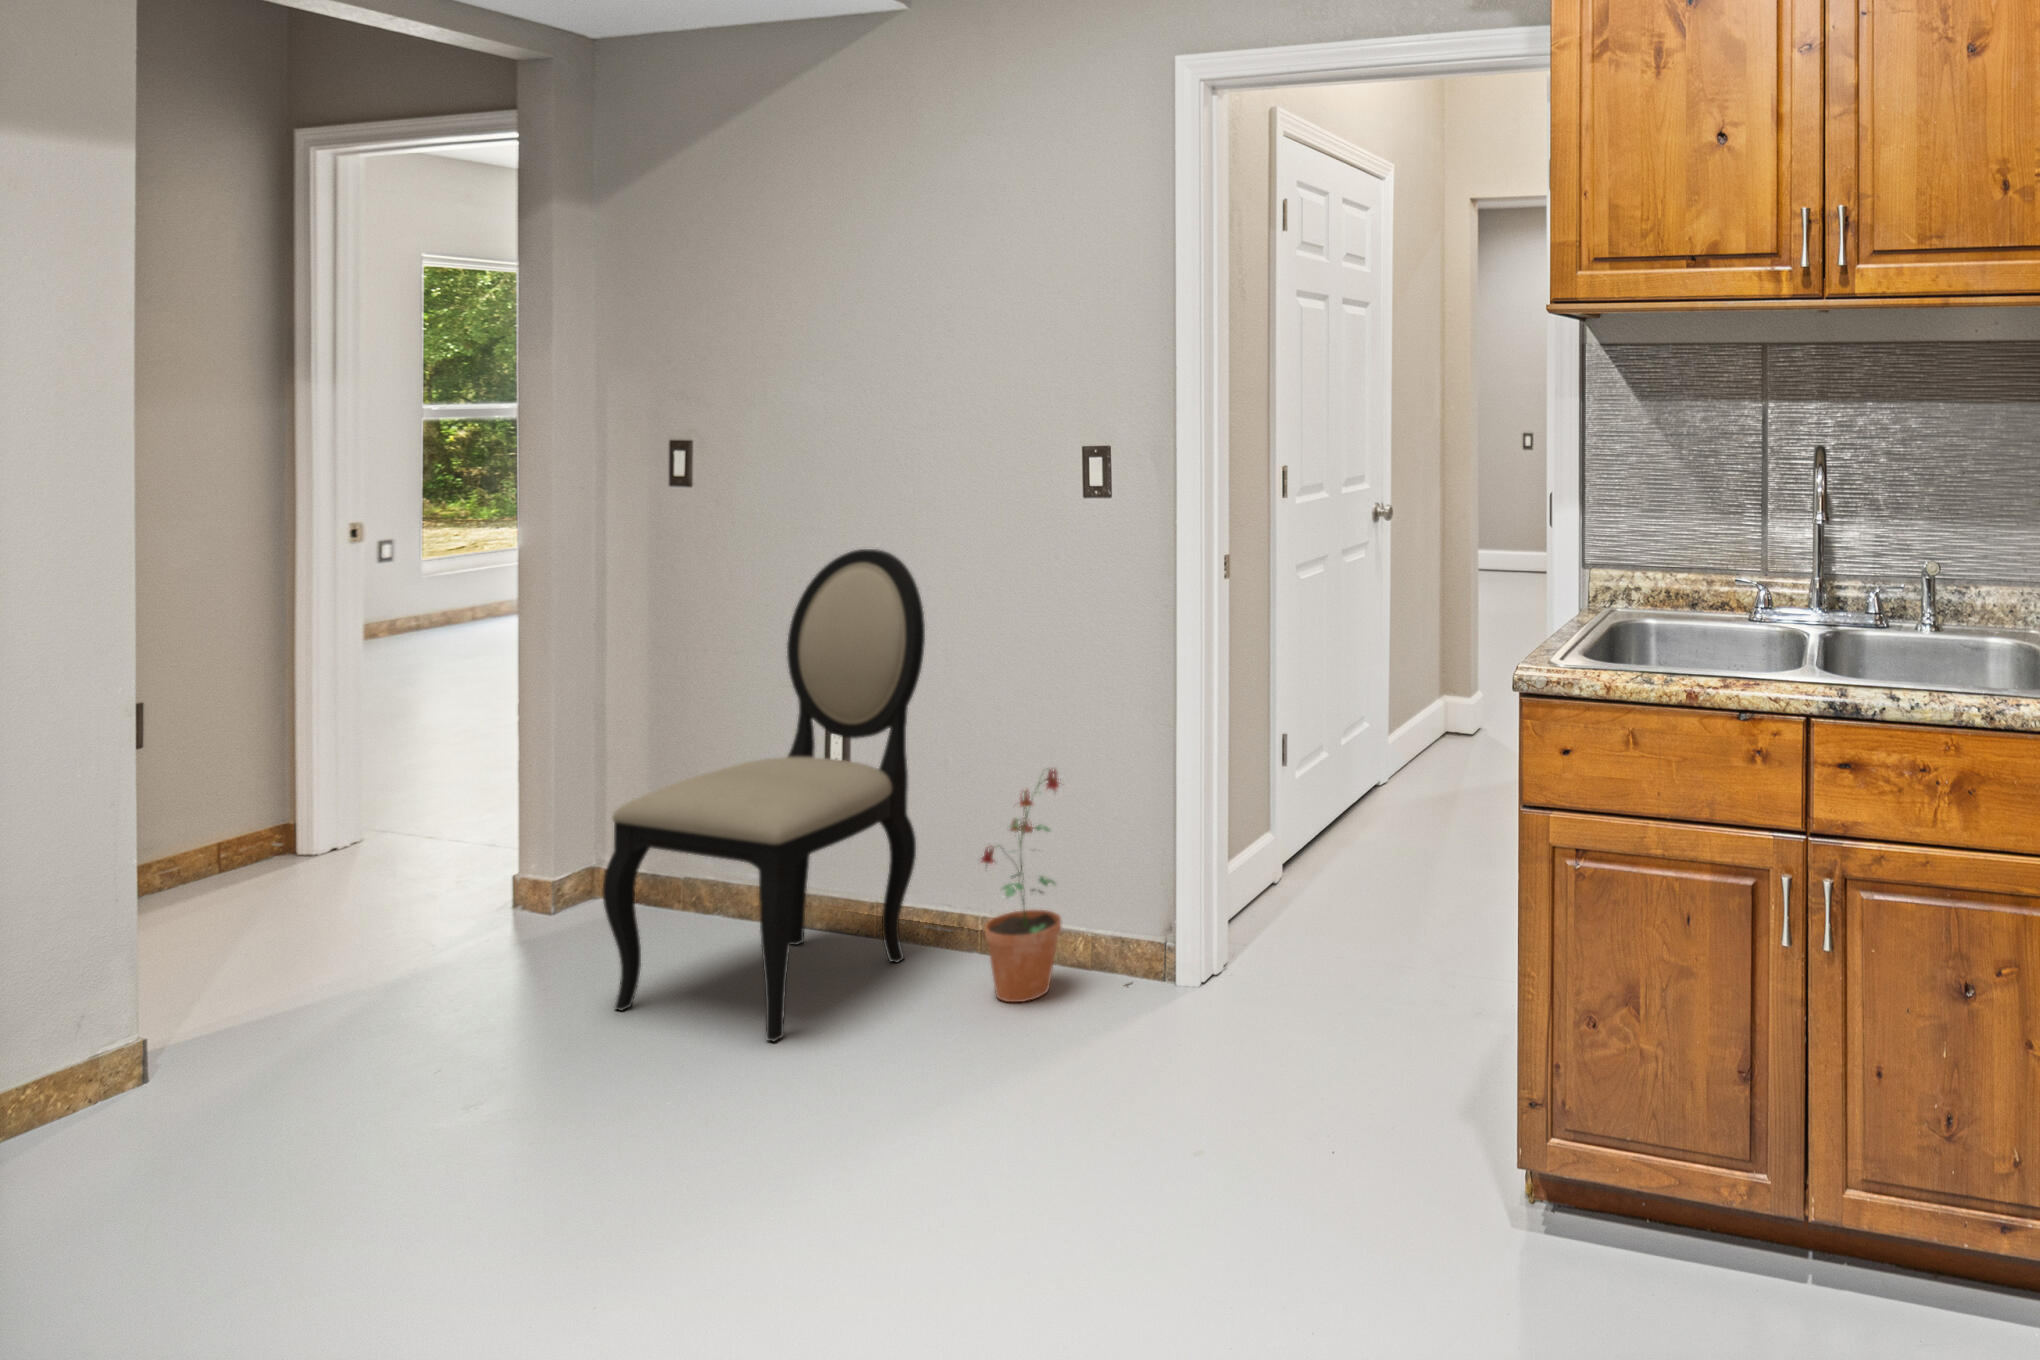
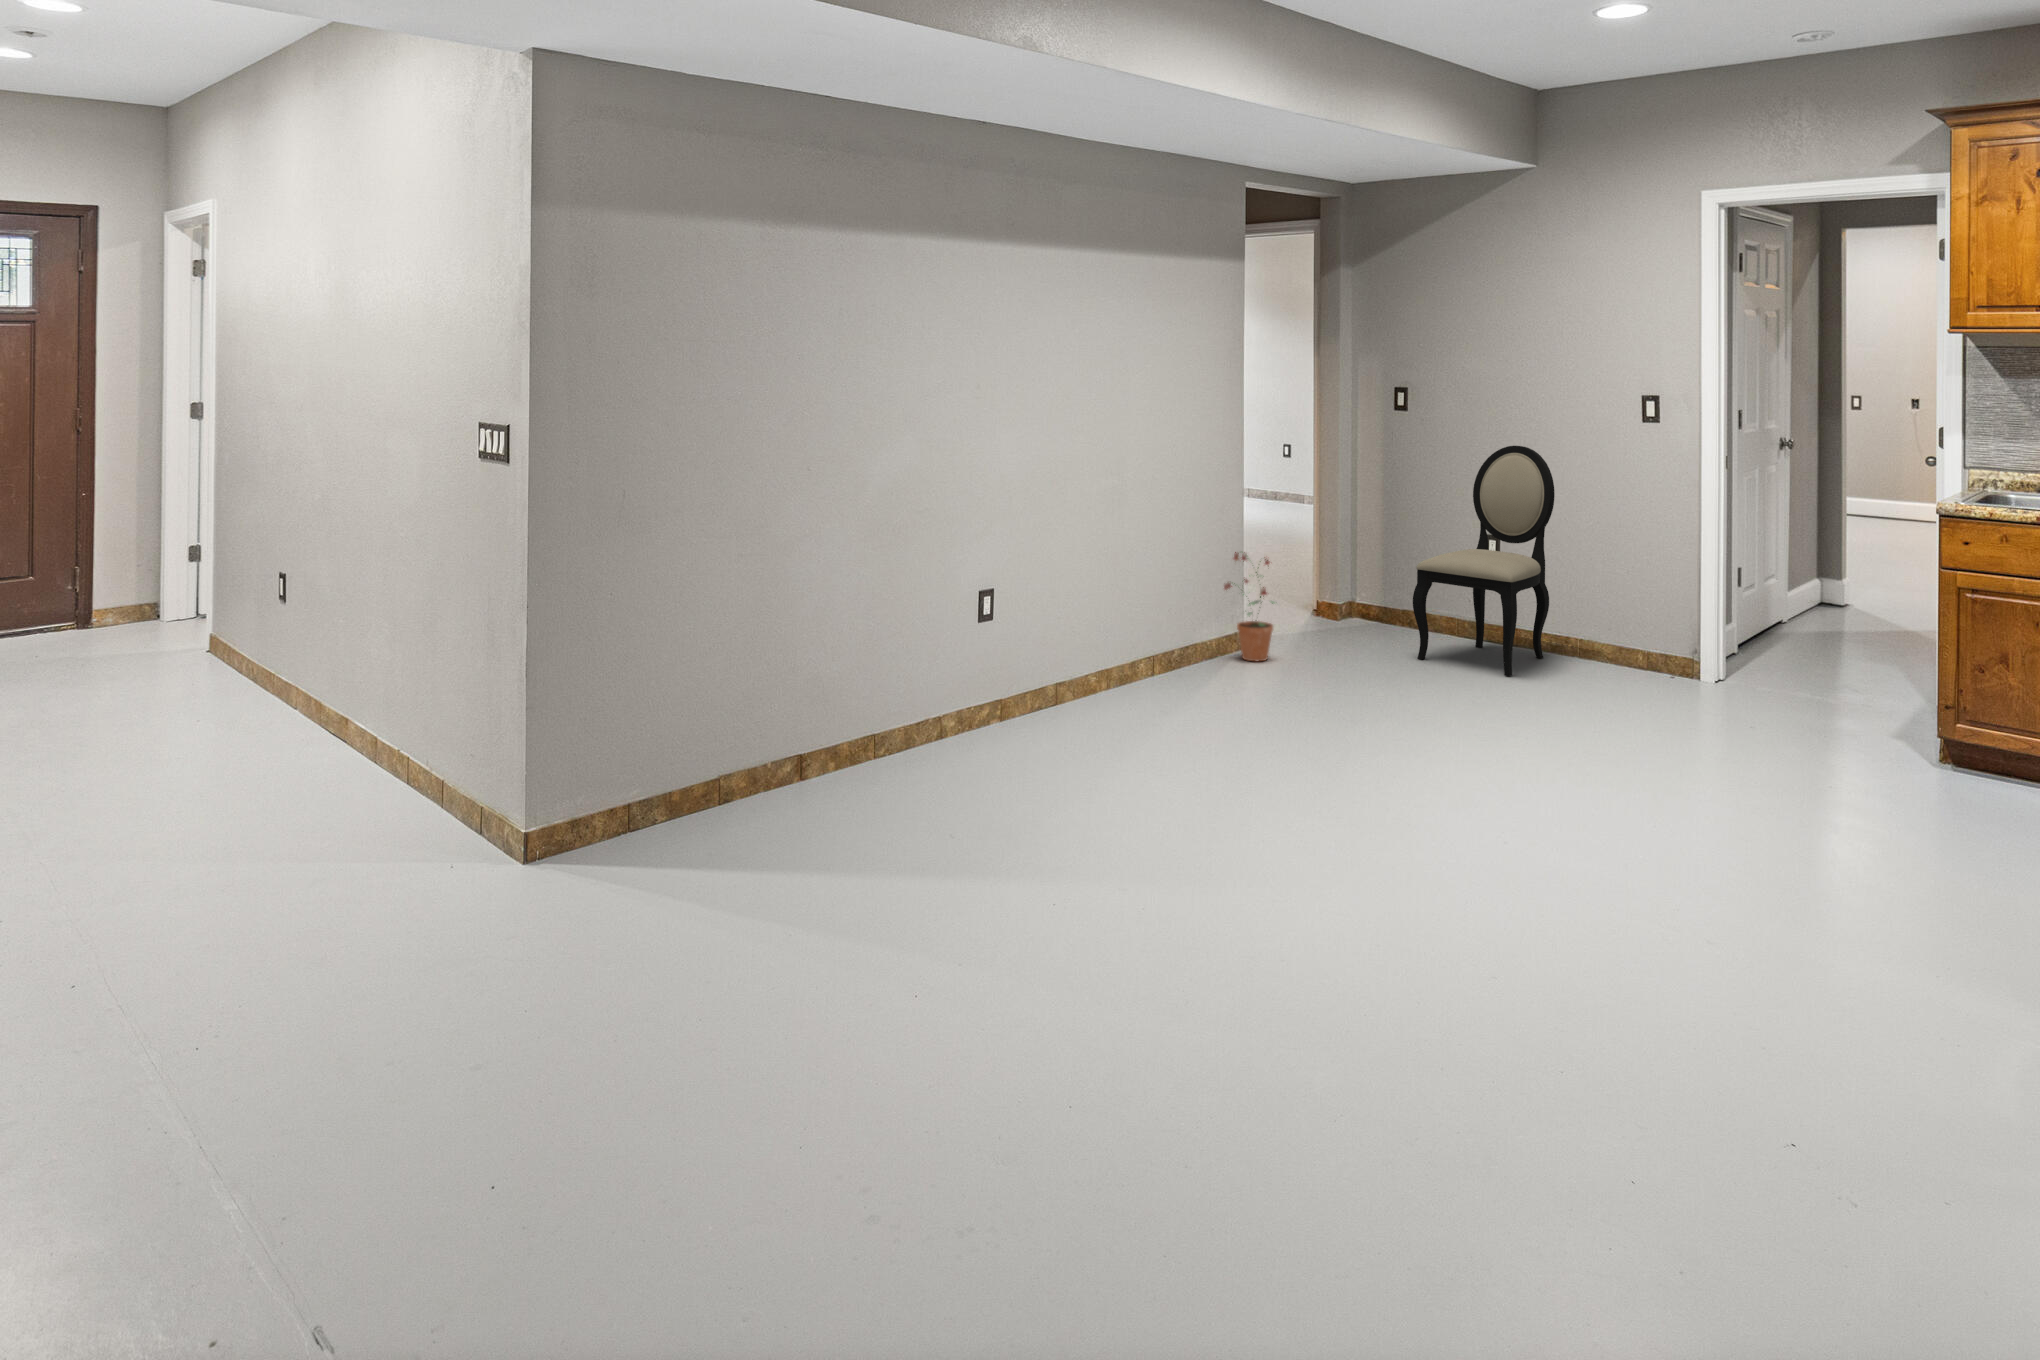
potted plant: present [981,769,1061,1002] -> present [1224,552,1274,661]

